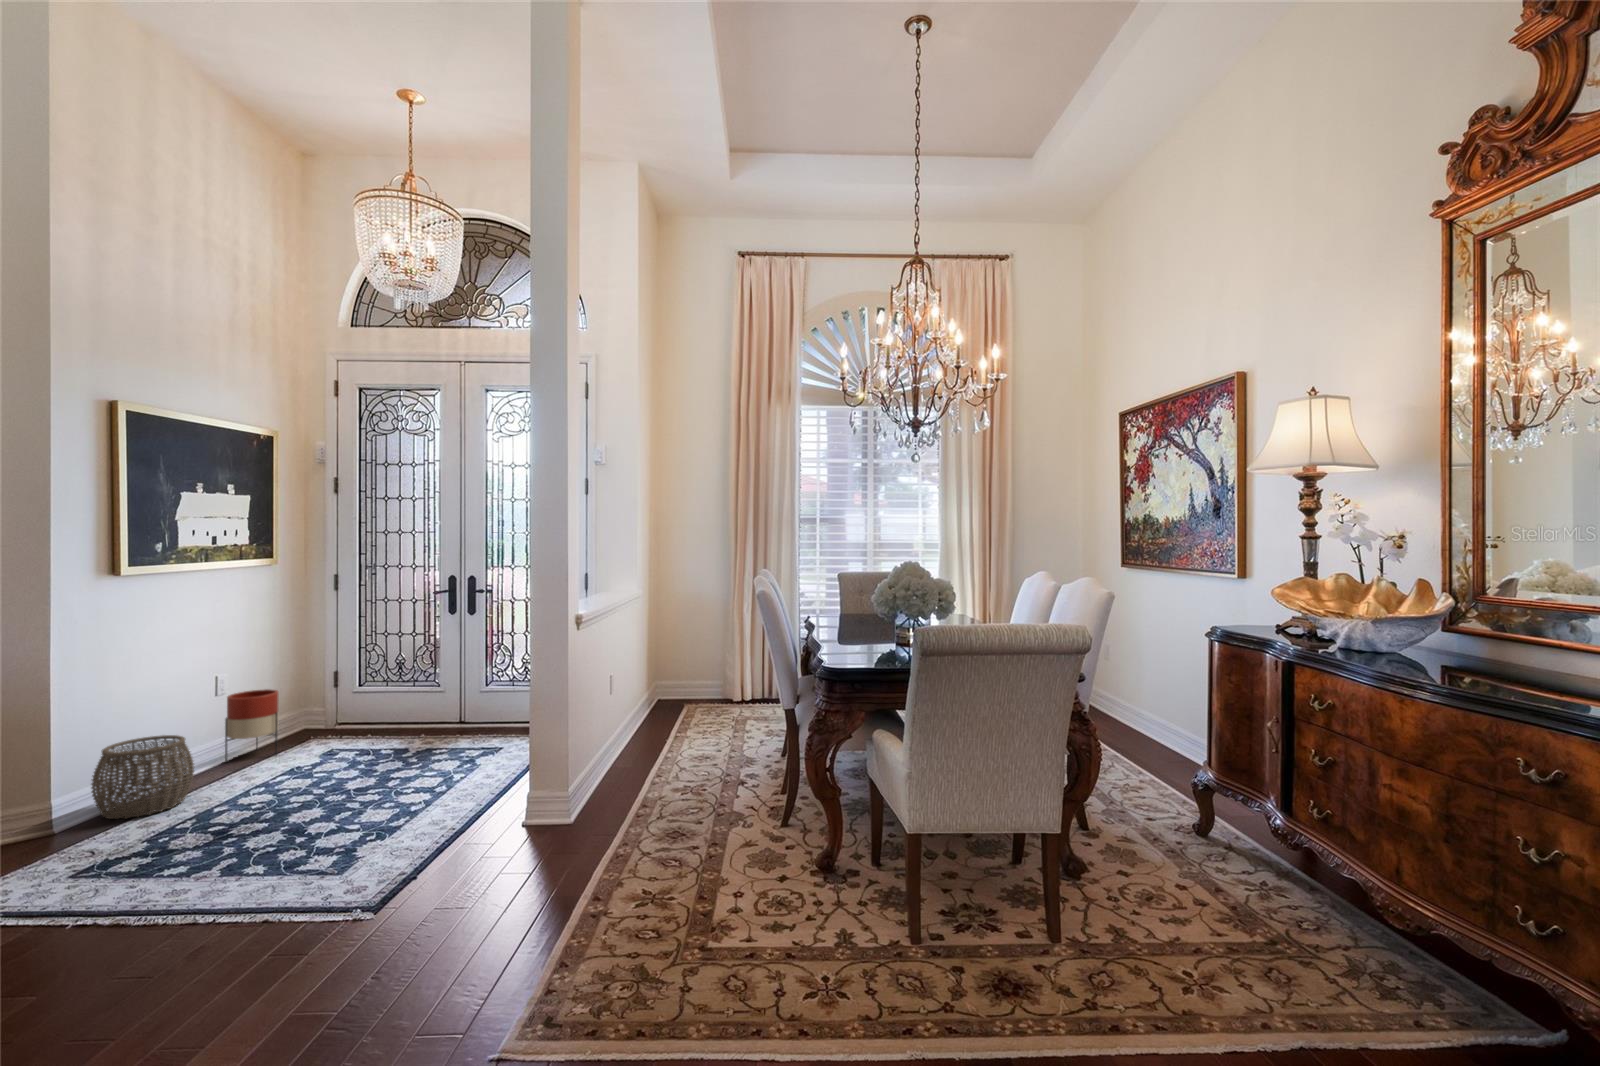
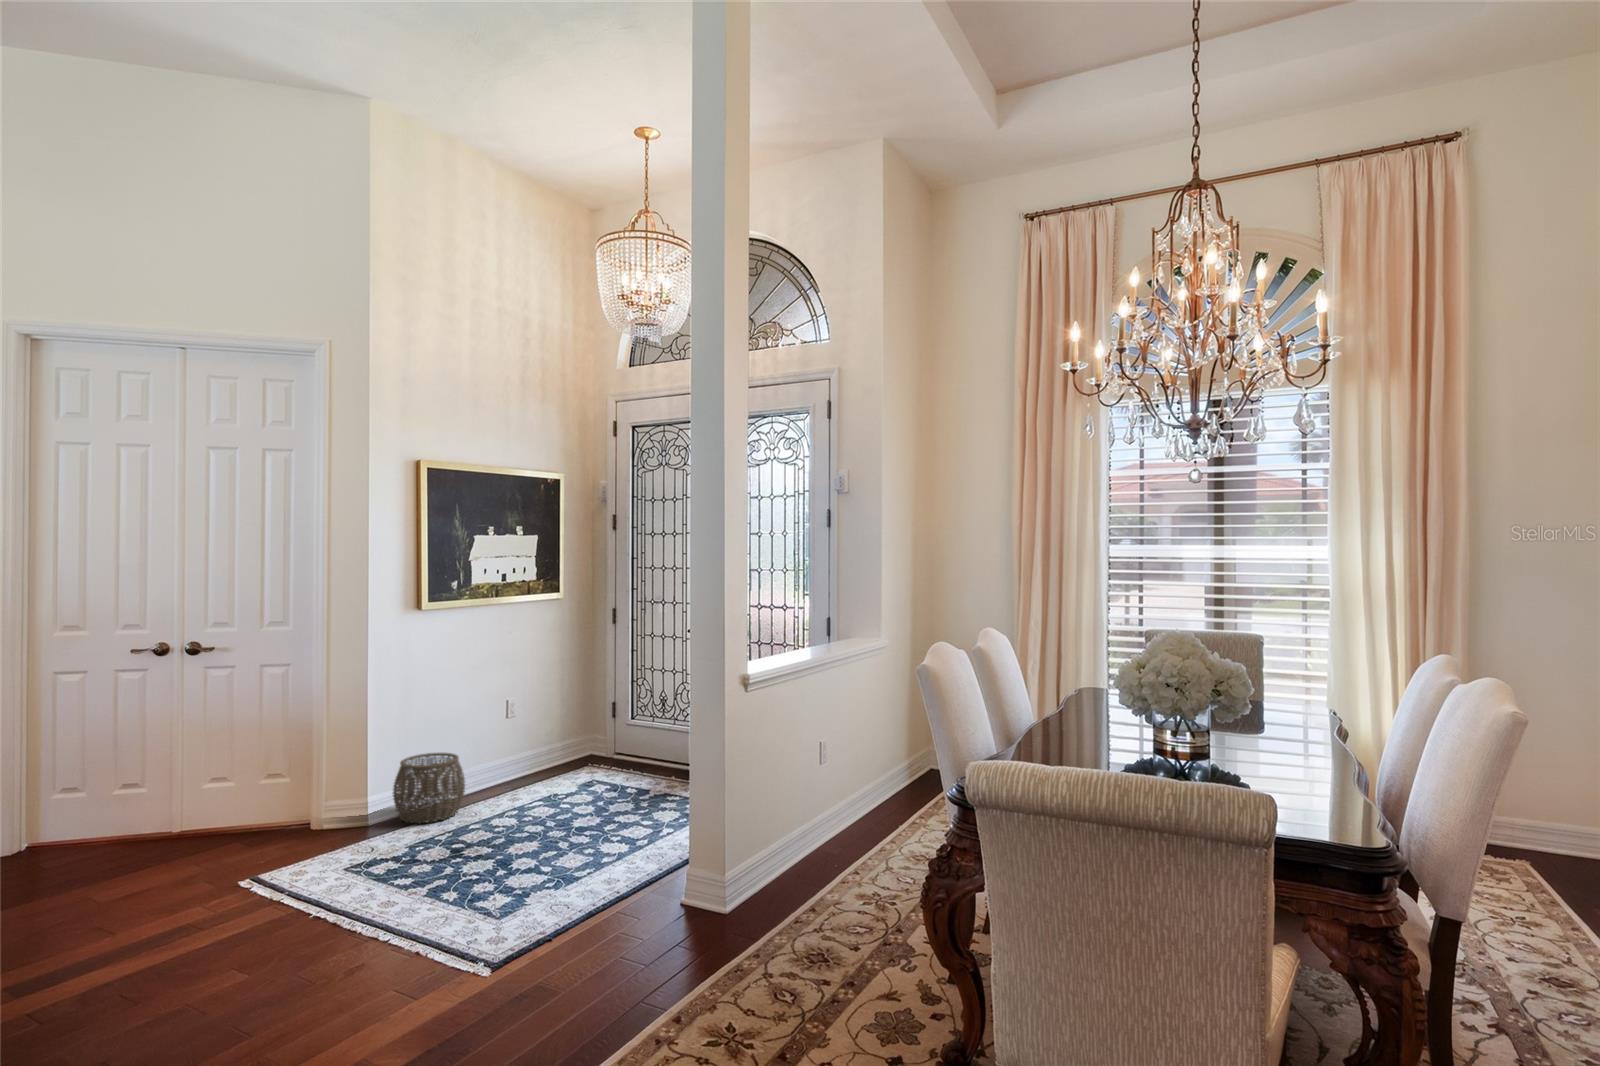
planter: present [225,689,279,761] -> none [508,716,551,781]

